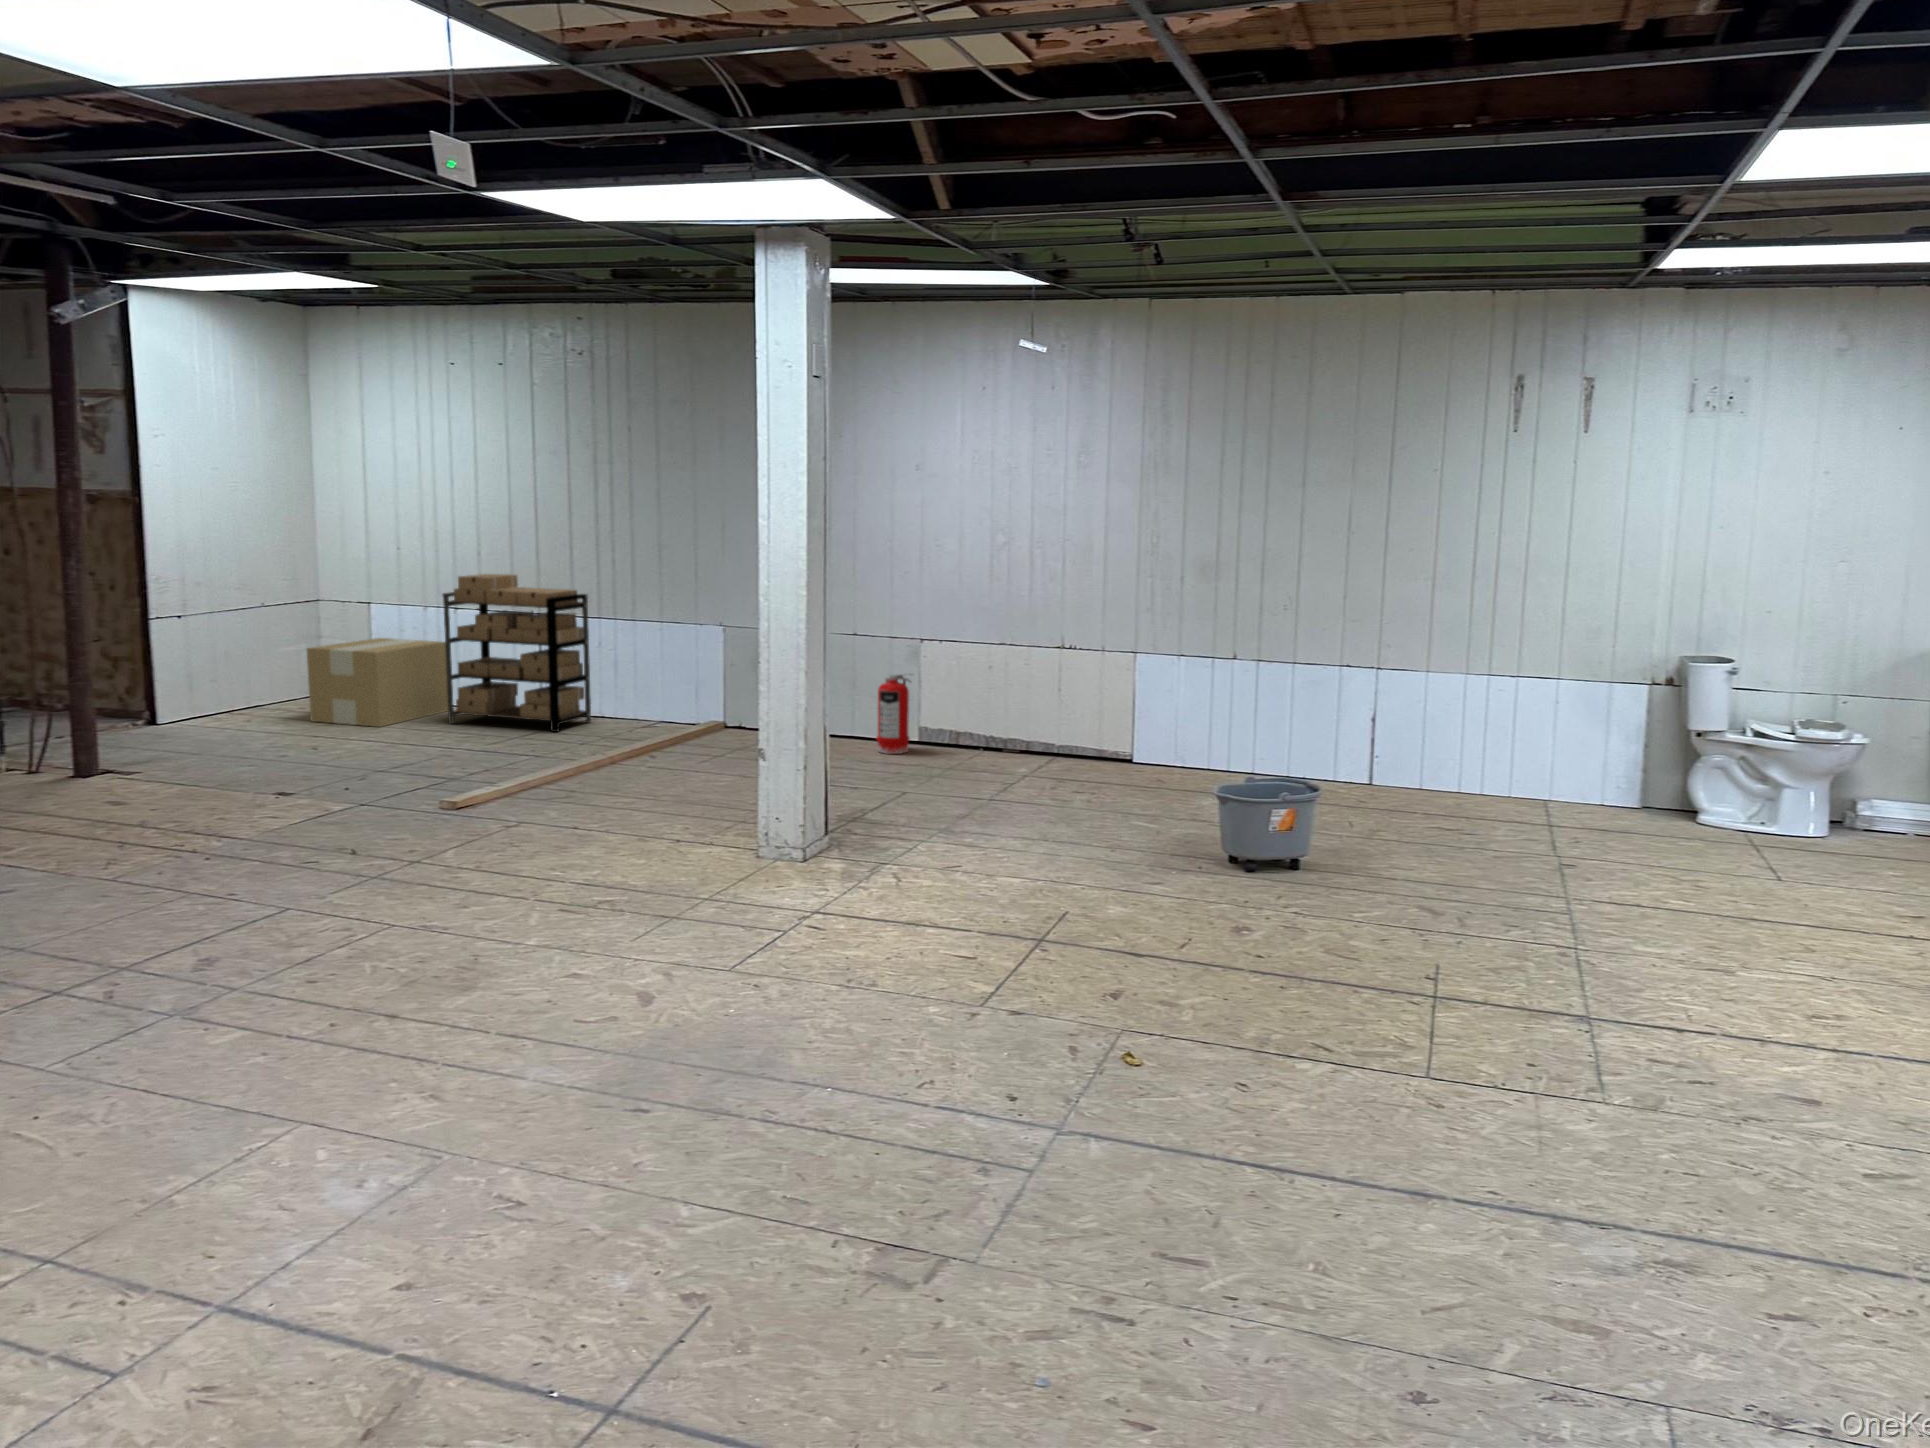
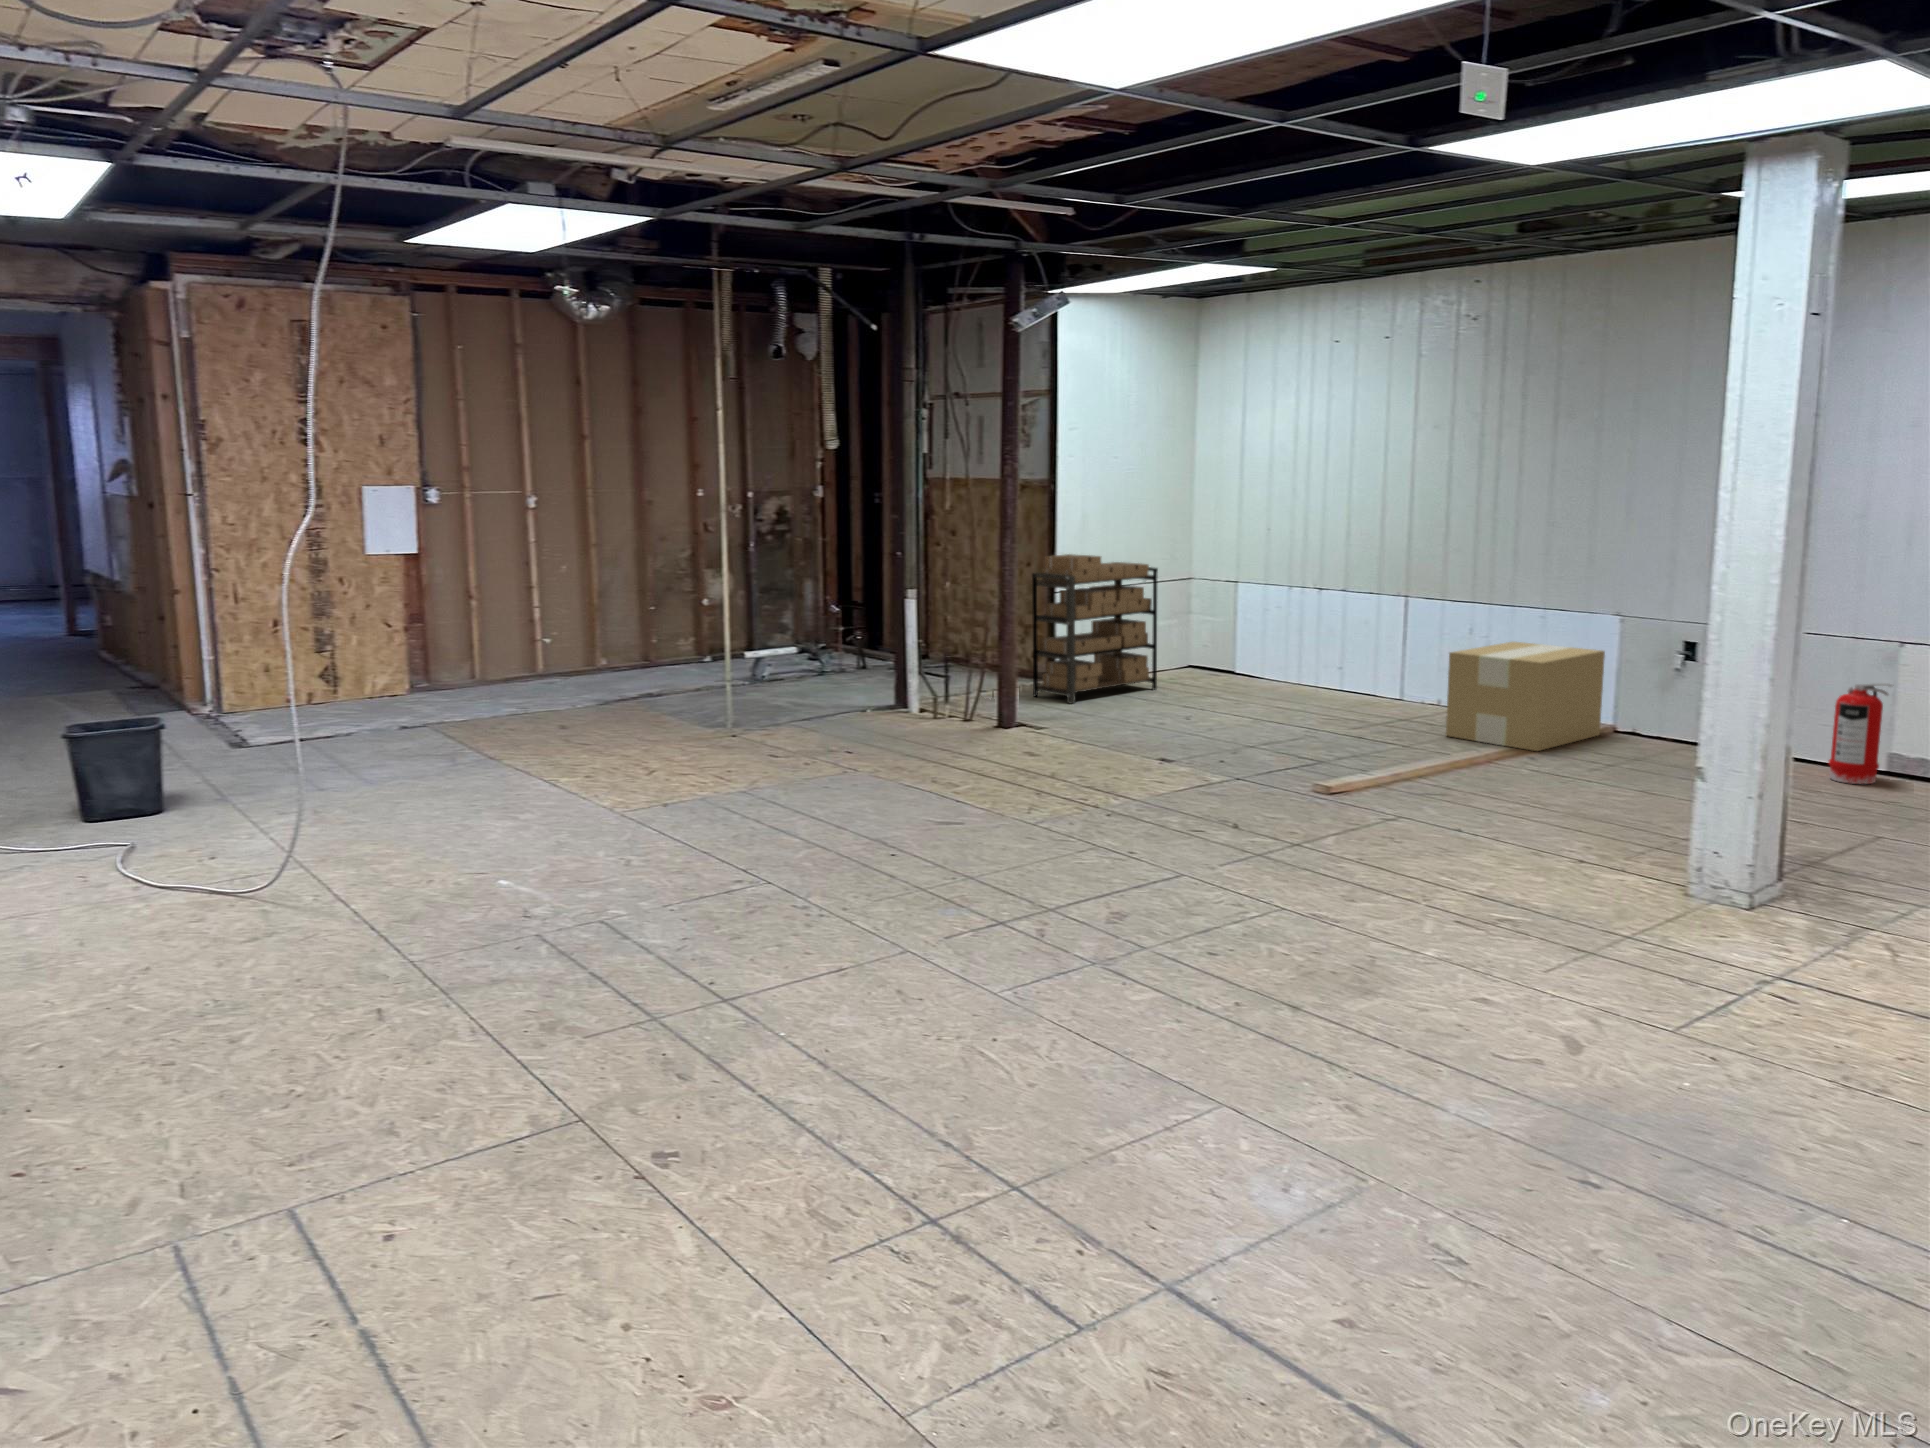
shelving unit: present [442,574,591,732] -> present [1032,554,1158,704]
cardboard box: present [307,638,448,727] -> present [1446,642,1605,751]

